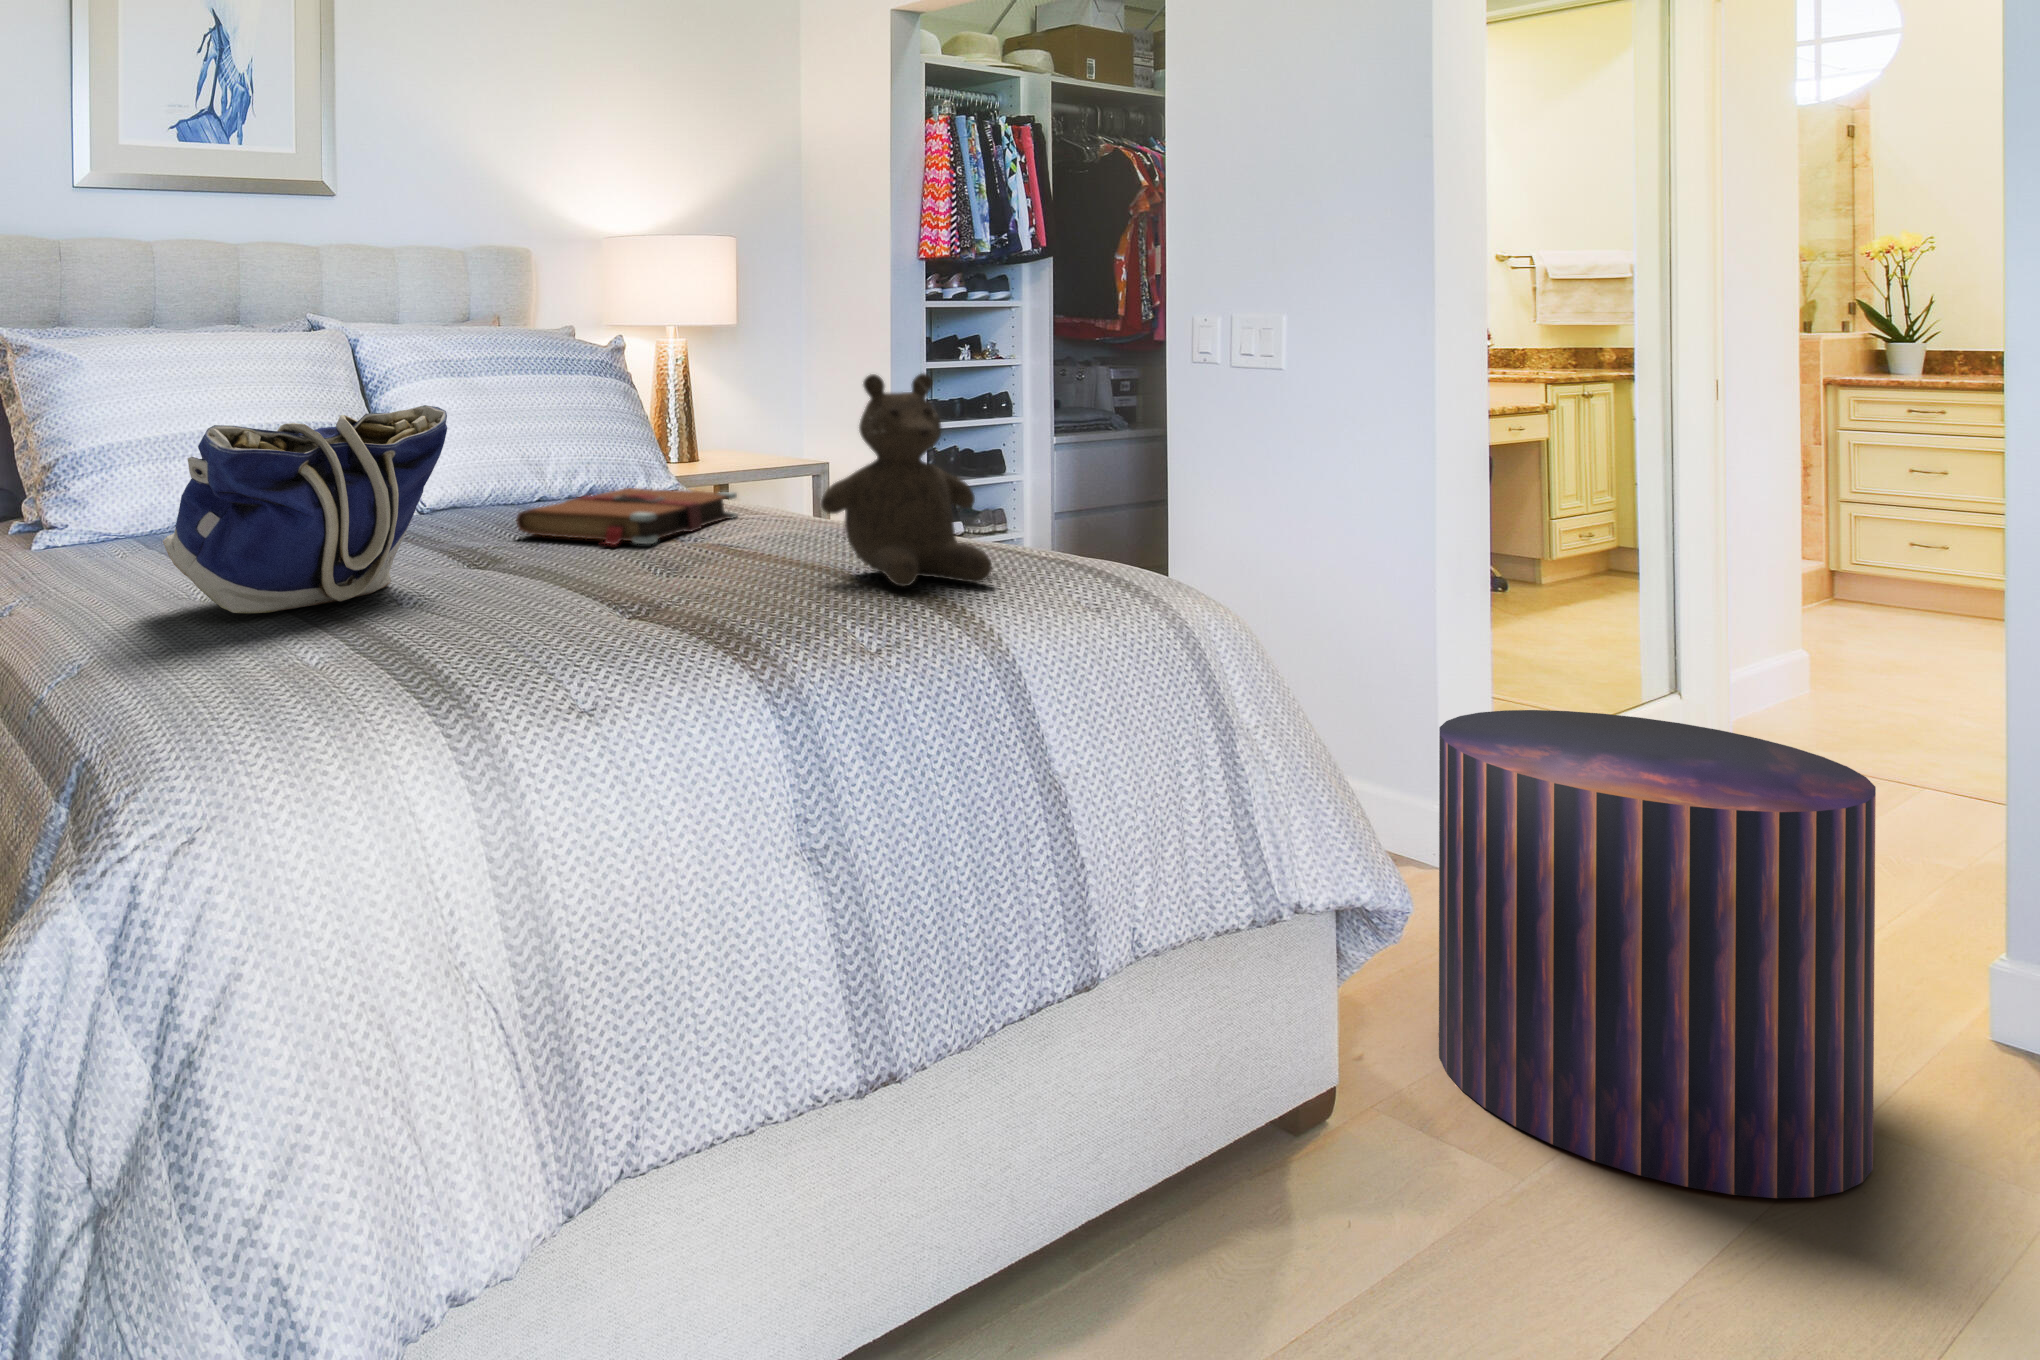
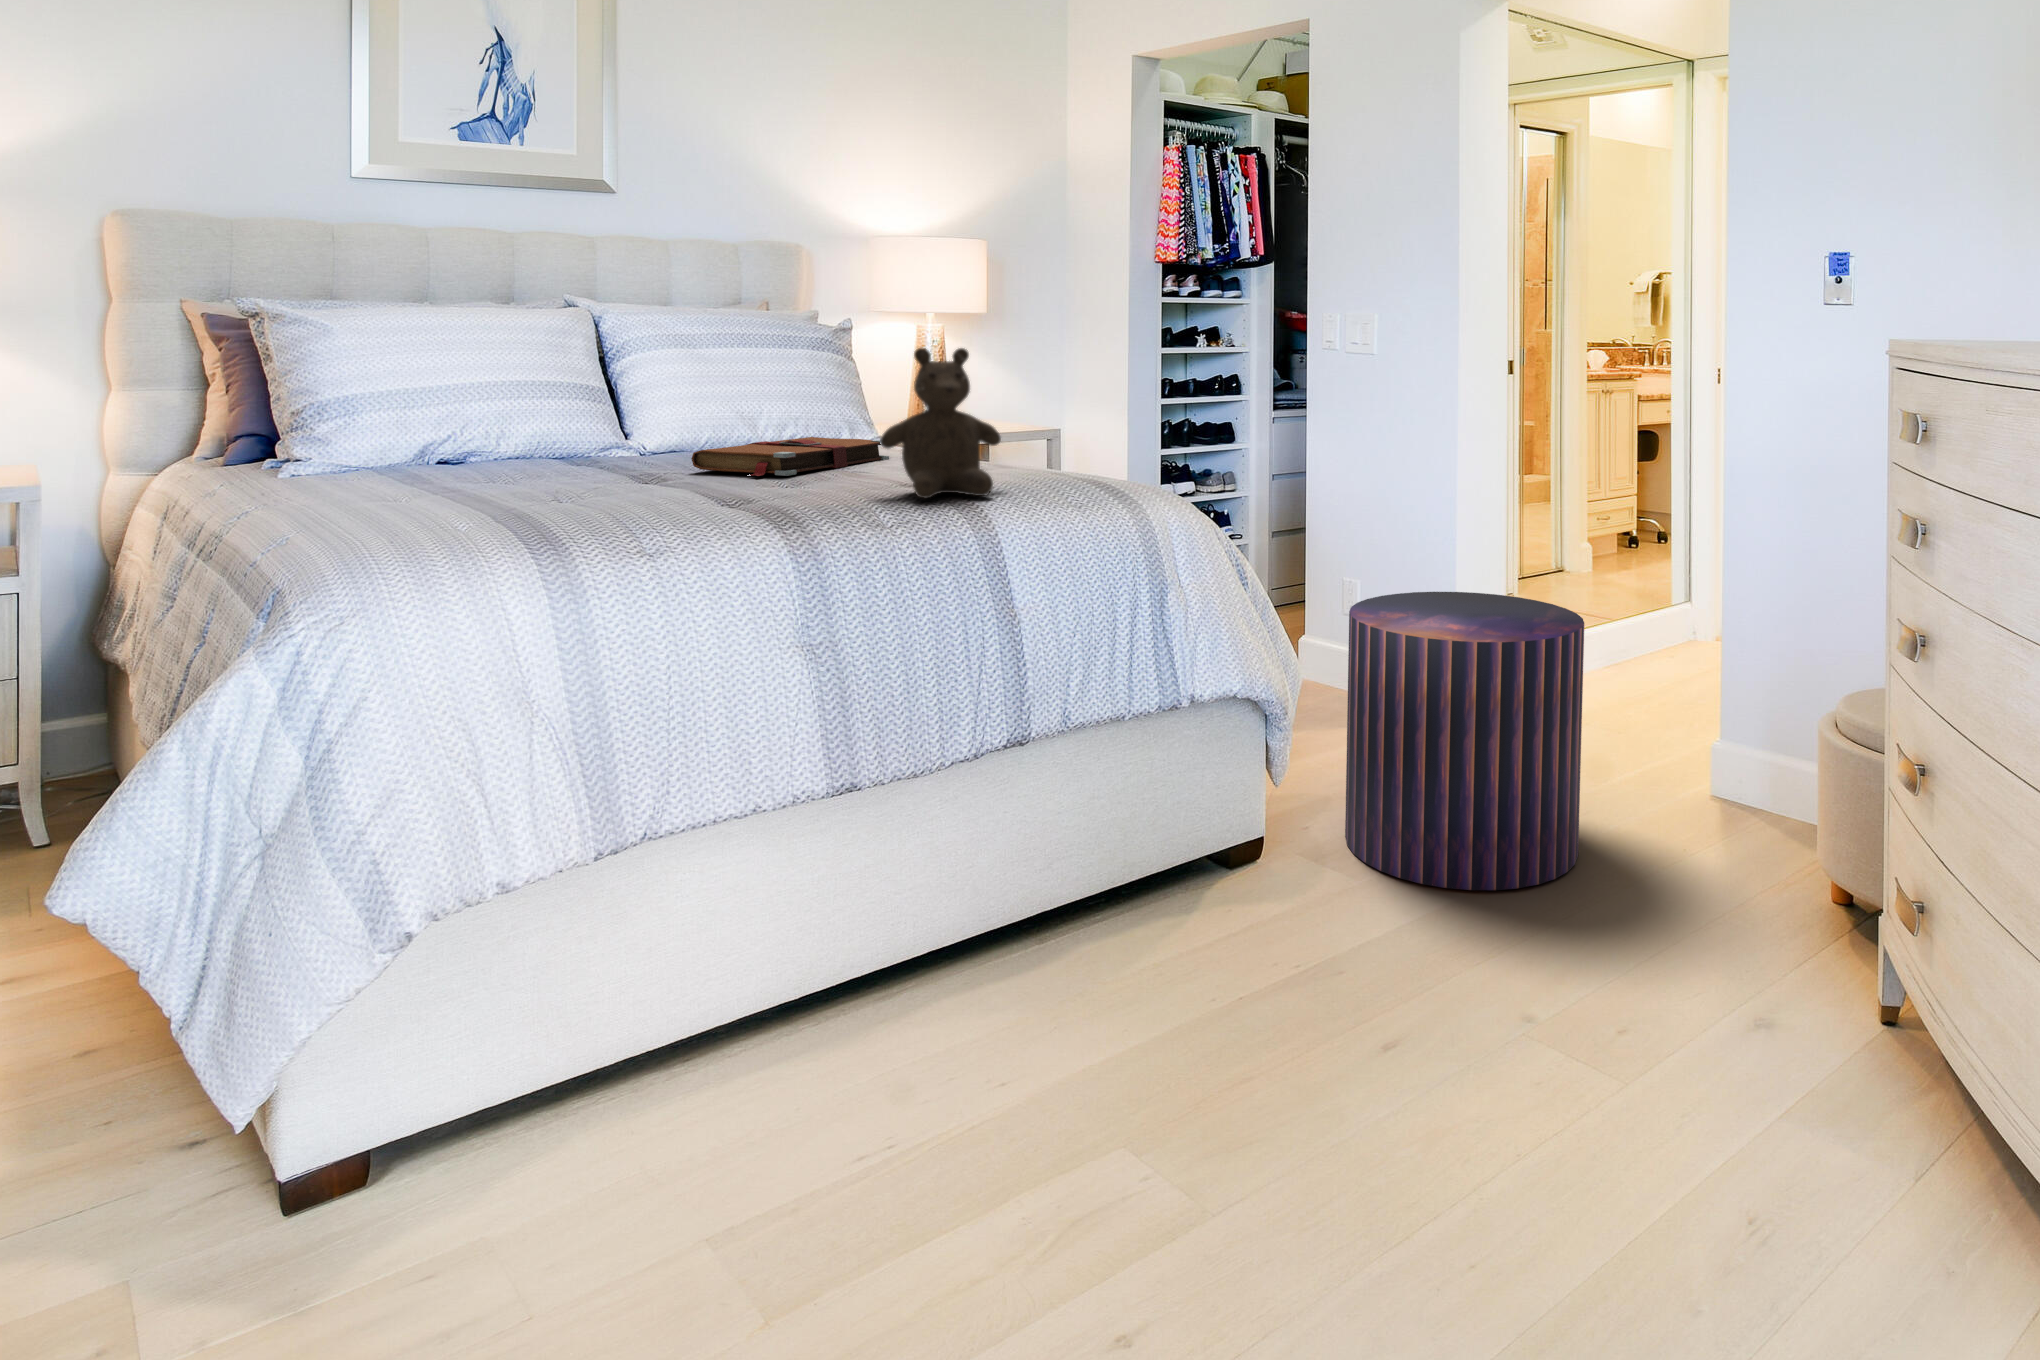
tote bag: present [163,405,447,613] -> none [337,365,593,518]

